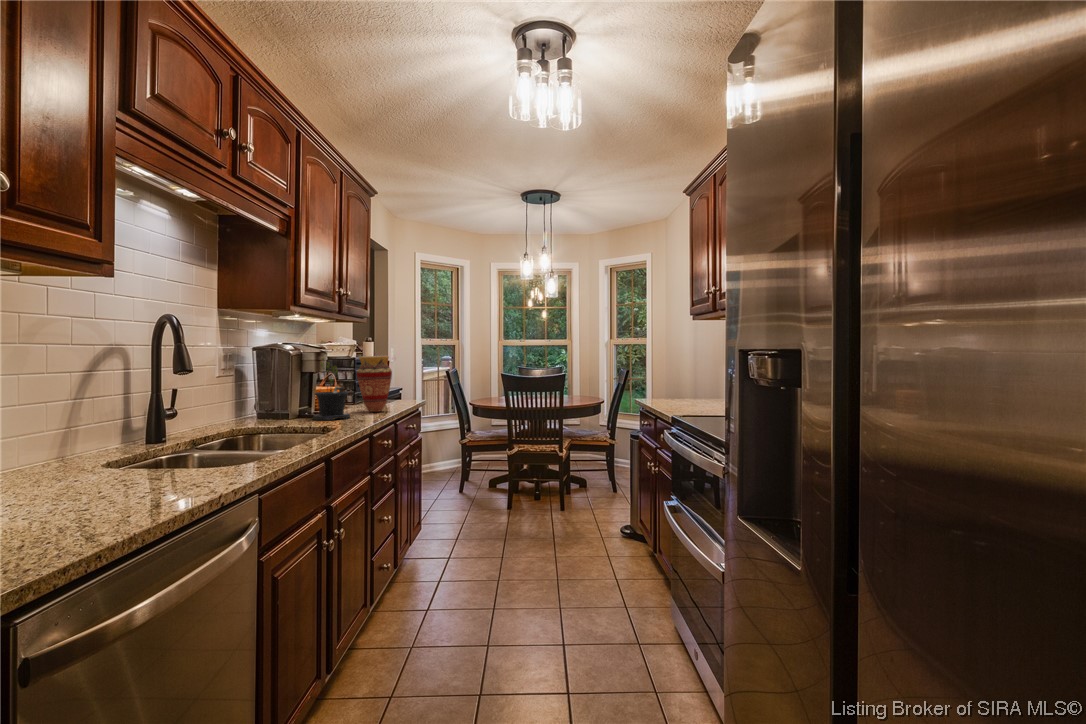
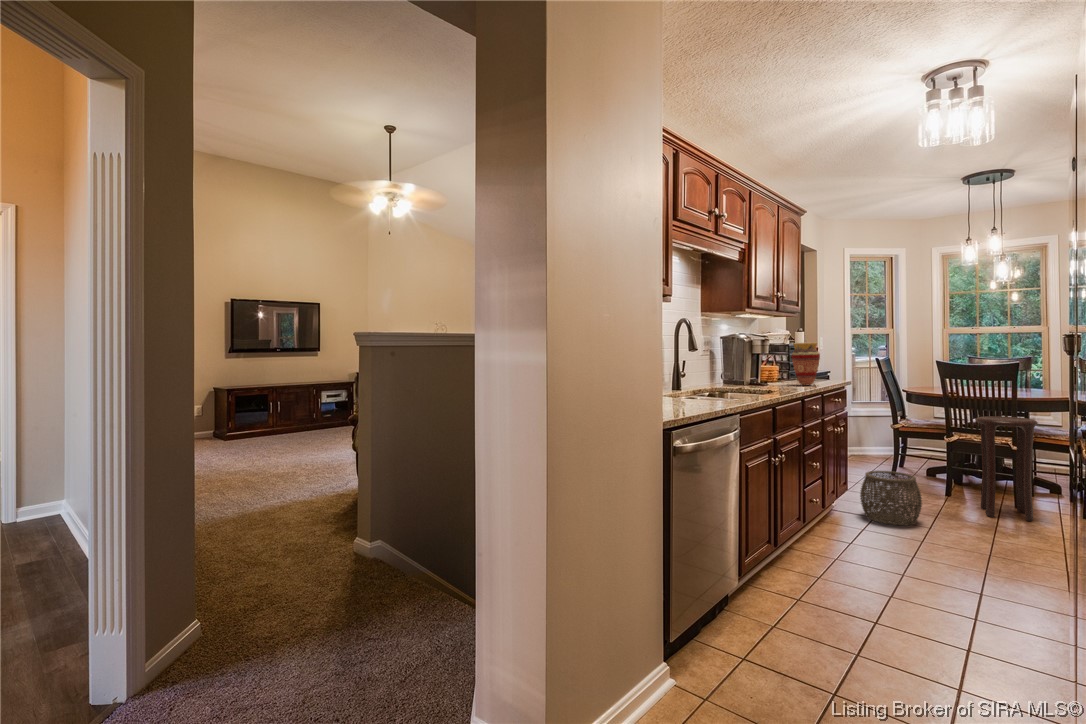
potted plant: present [313,357,350,420] -> none [760,343,788,388]
stool: none [537,430,583,532] -> present [976,416,1038,521]
woven basket: none [437,504,499,573] -> present [860,471,922,526]

